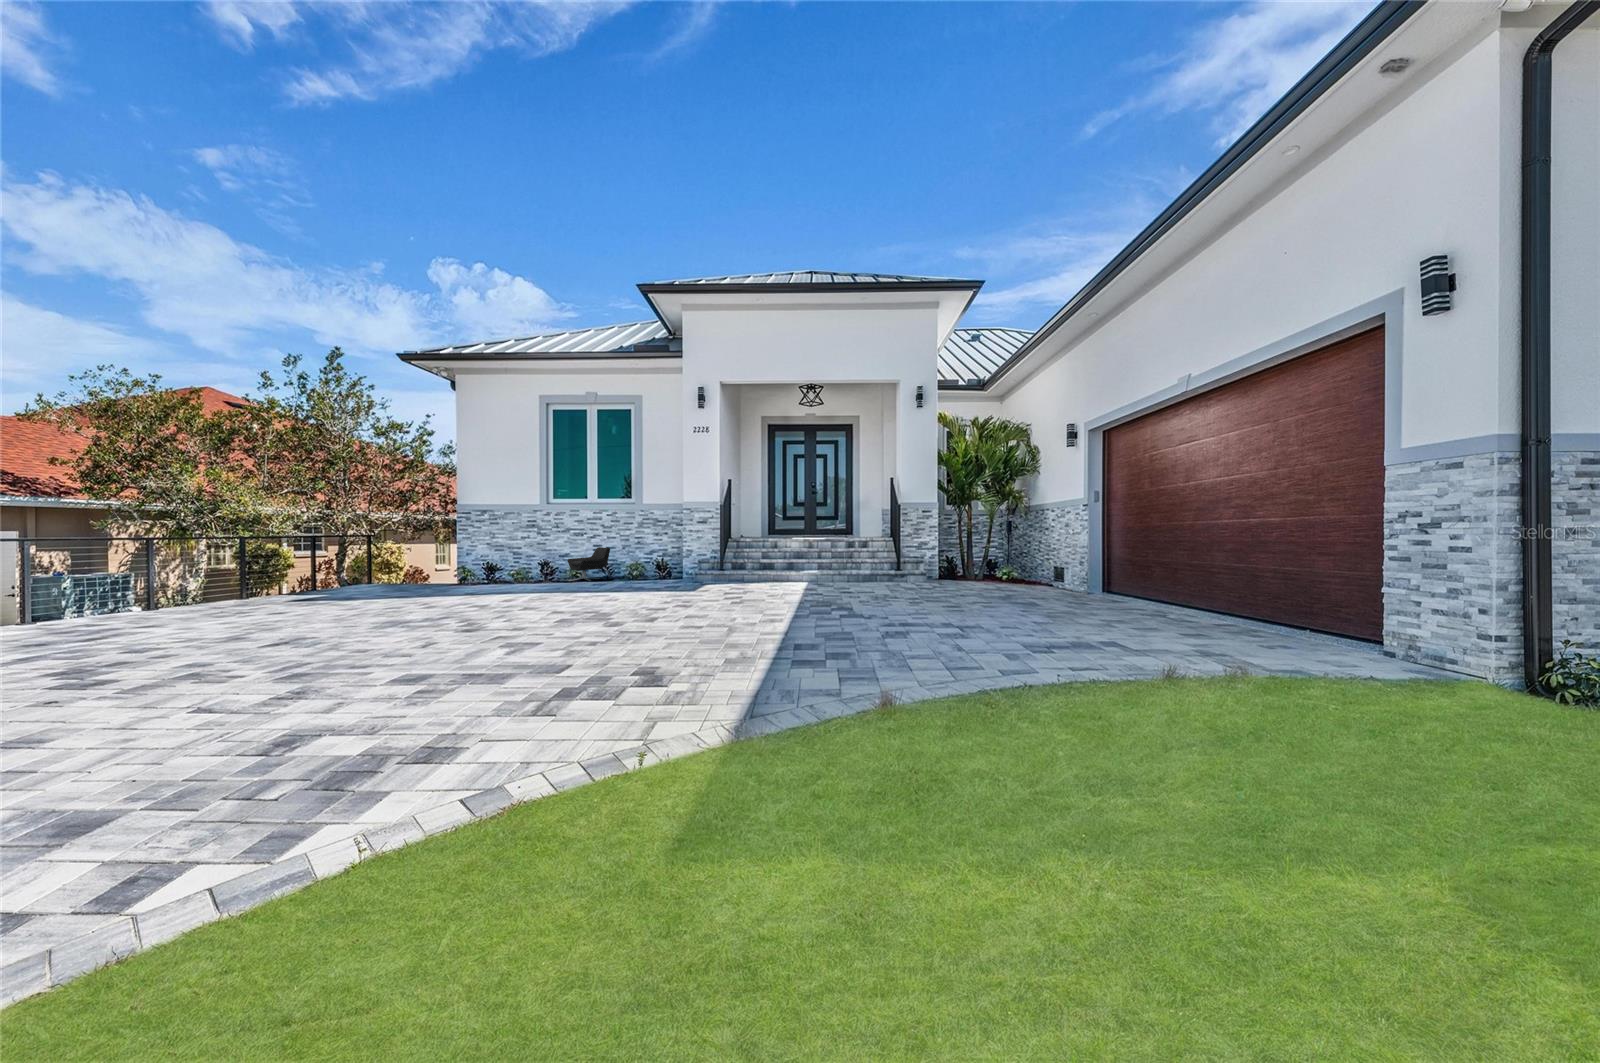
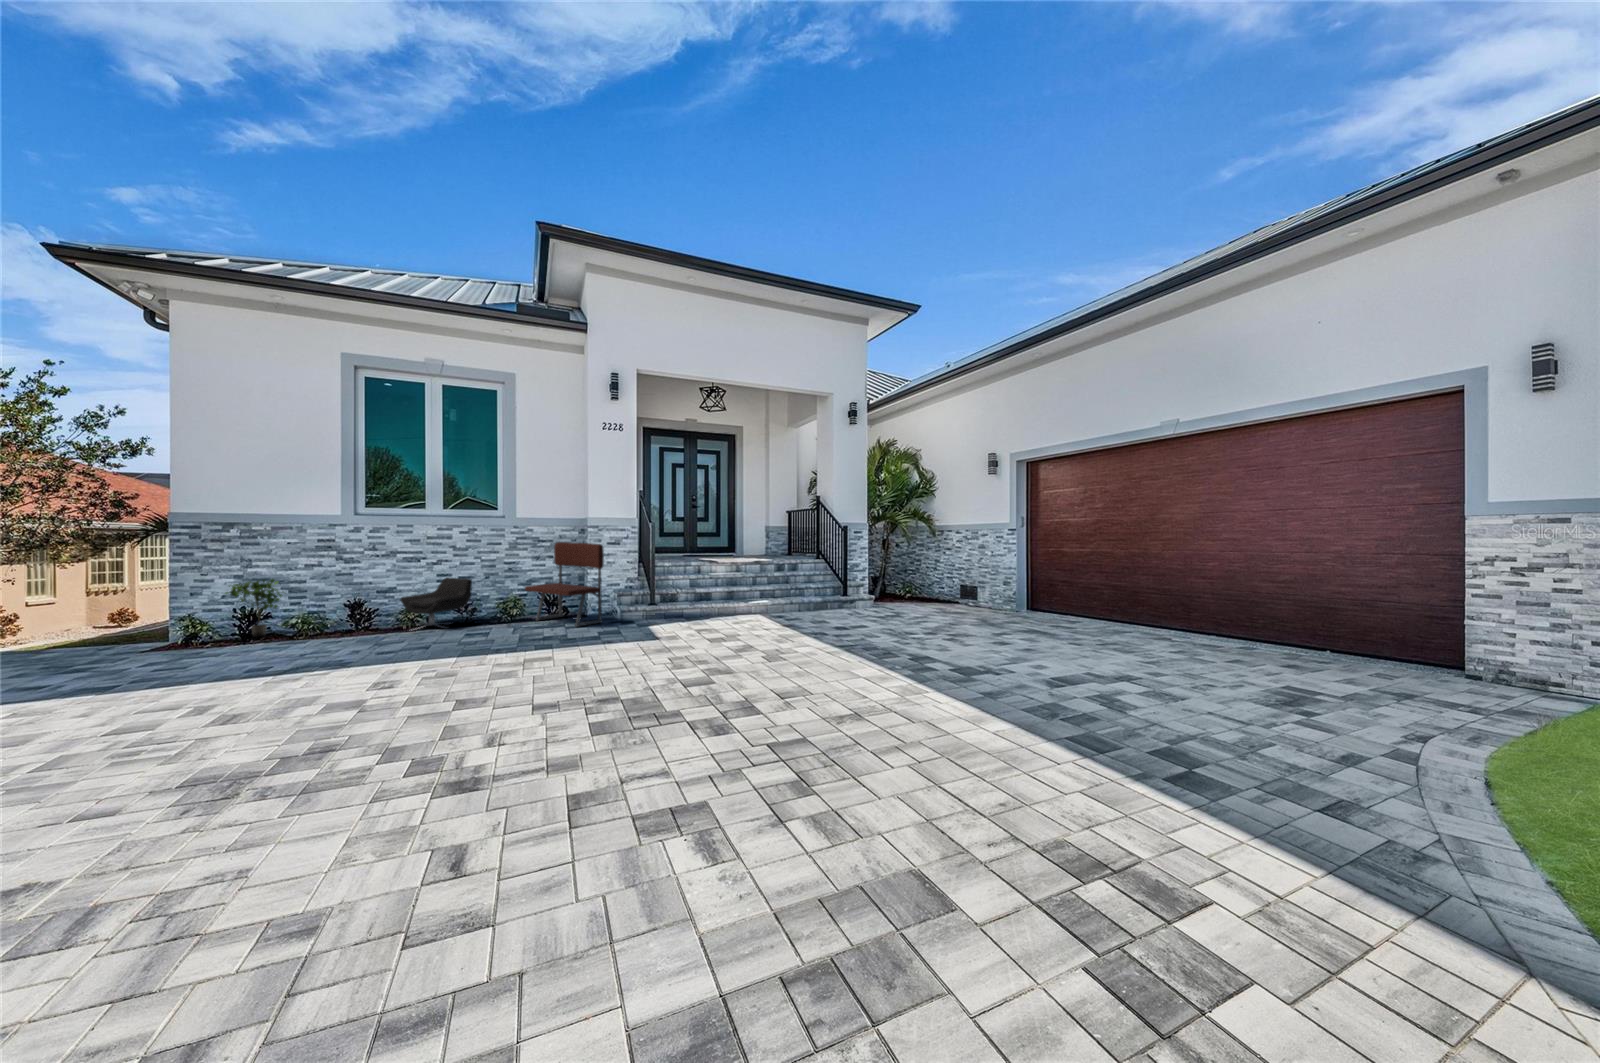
bench: none [639,522,685,583] -> present [525,542,604,627]
potted plant: none [476,545,509,580] -> present [225,579,282,637]

